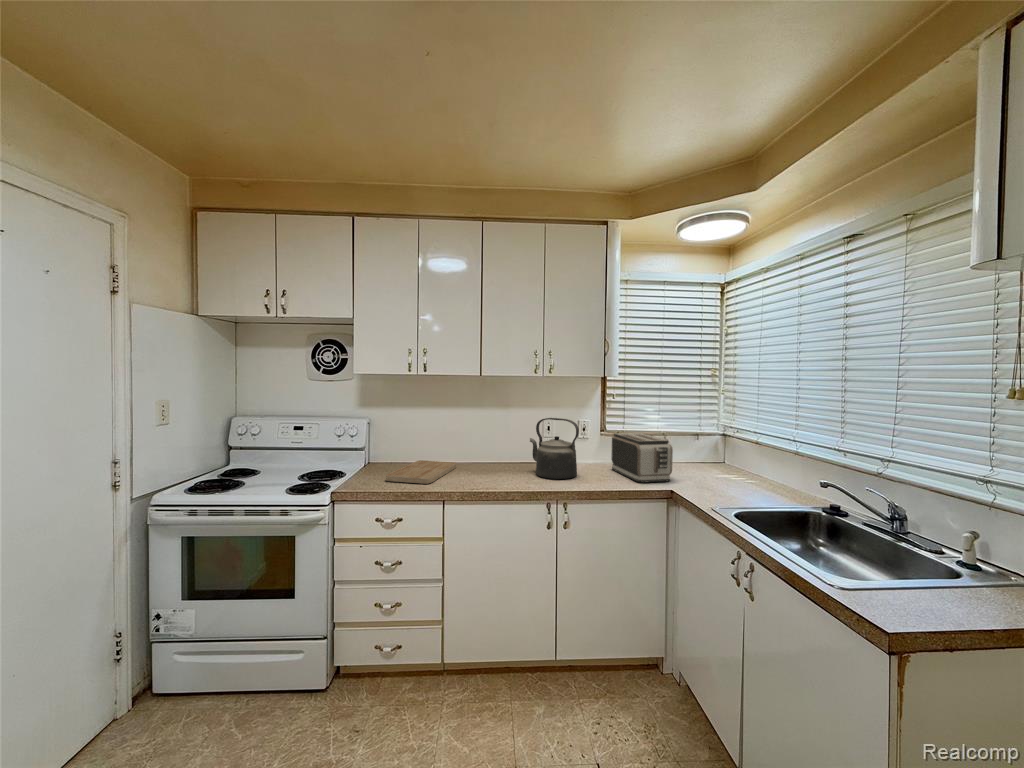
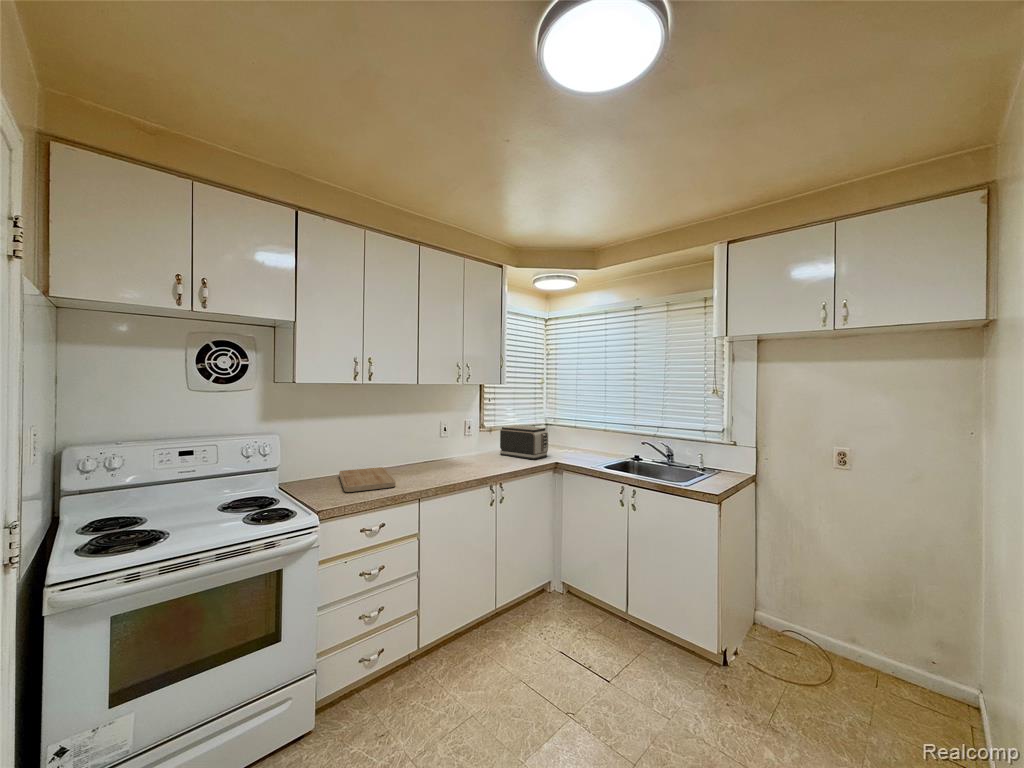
kettle: present [530,418,579,479] -> none [449,418,493,467]

